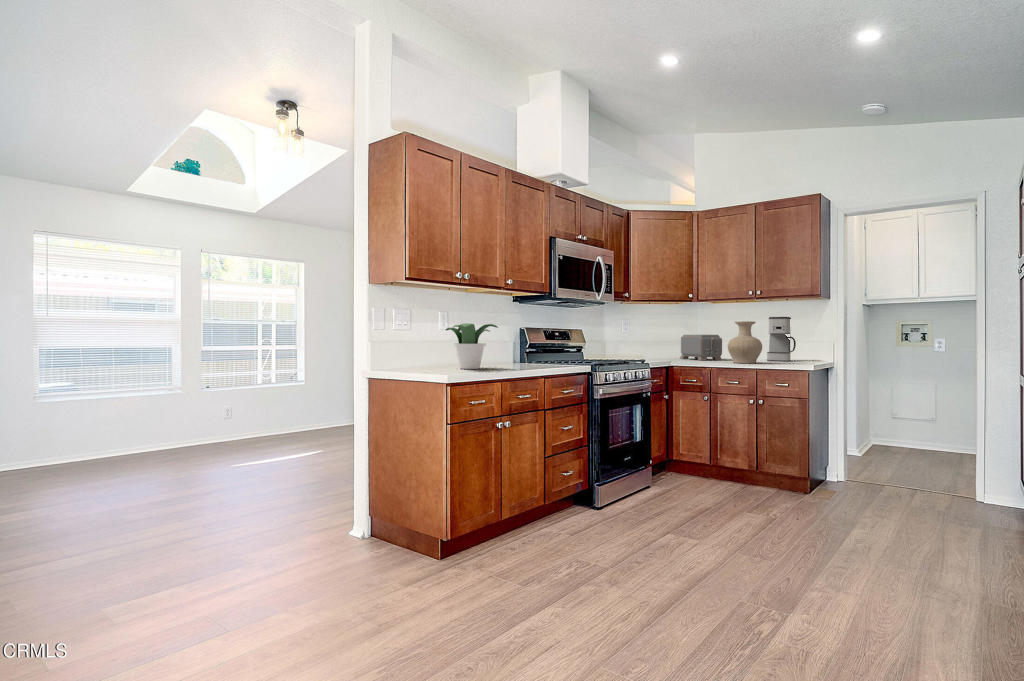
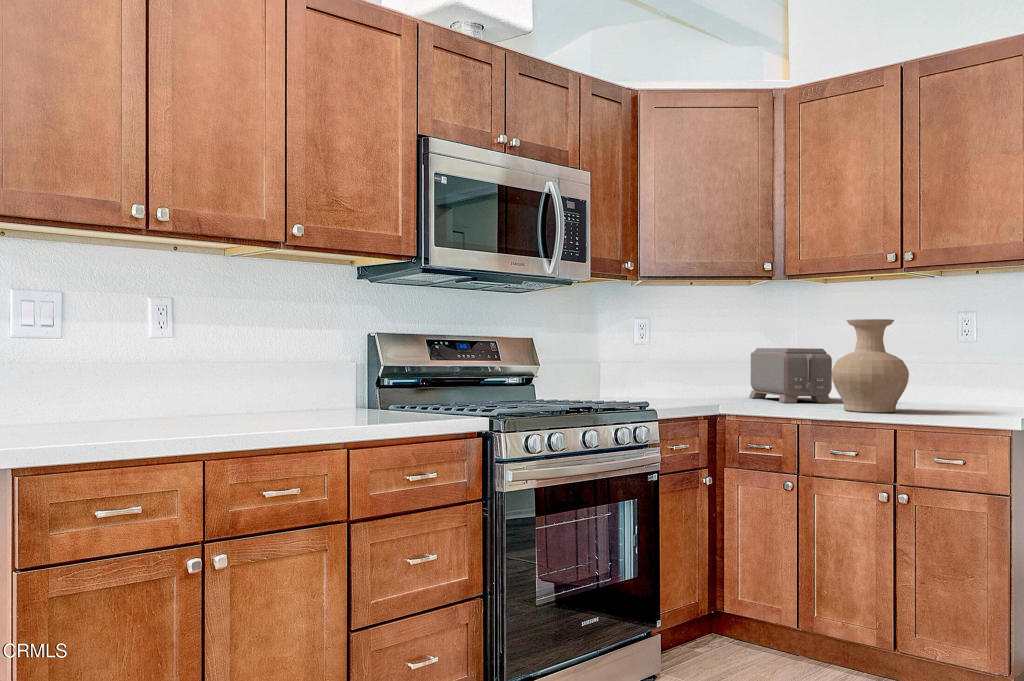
coffee maker: present [767,317,796,361] -> none [932,310,995,407]
potted plant: present [446,323,498,369] -> none [125,321,236,425]

